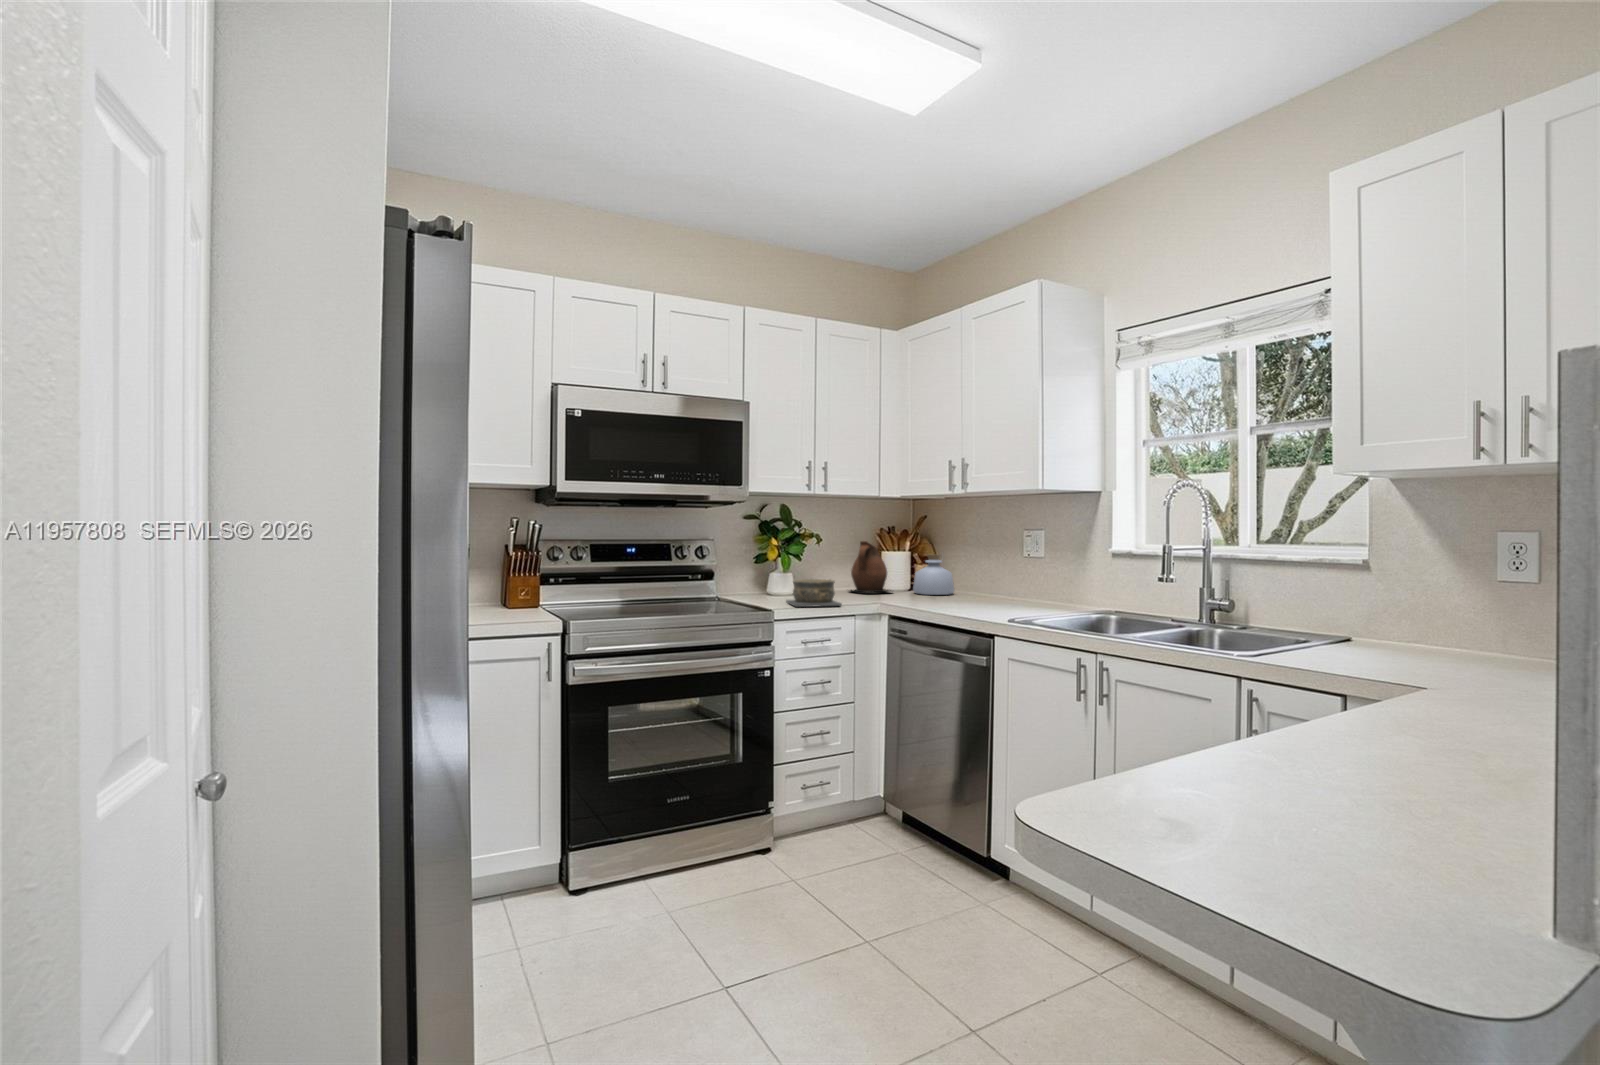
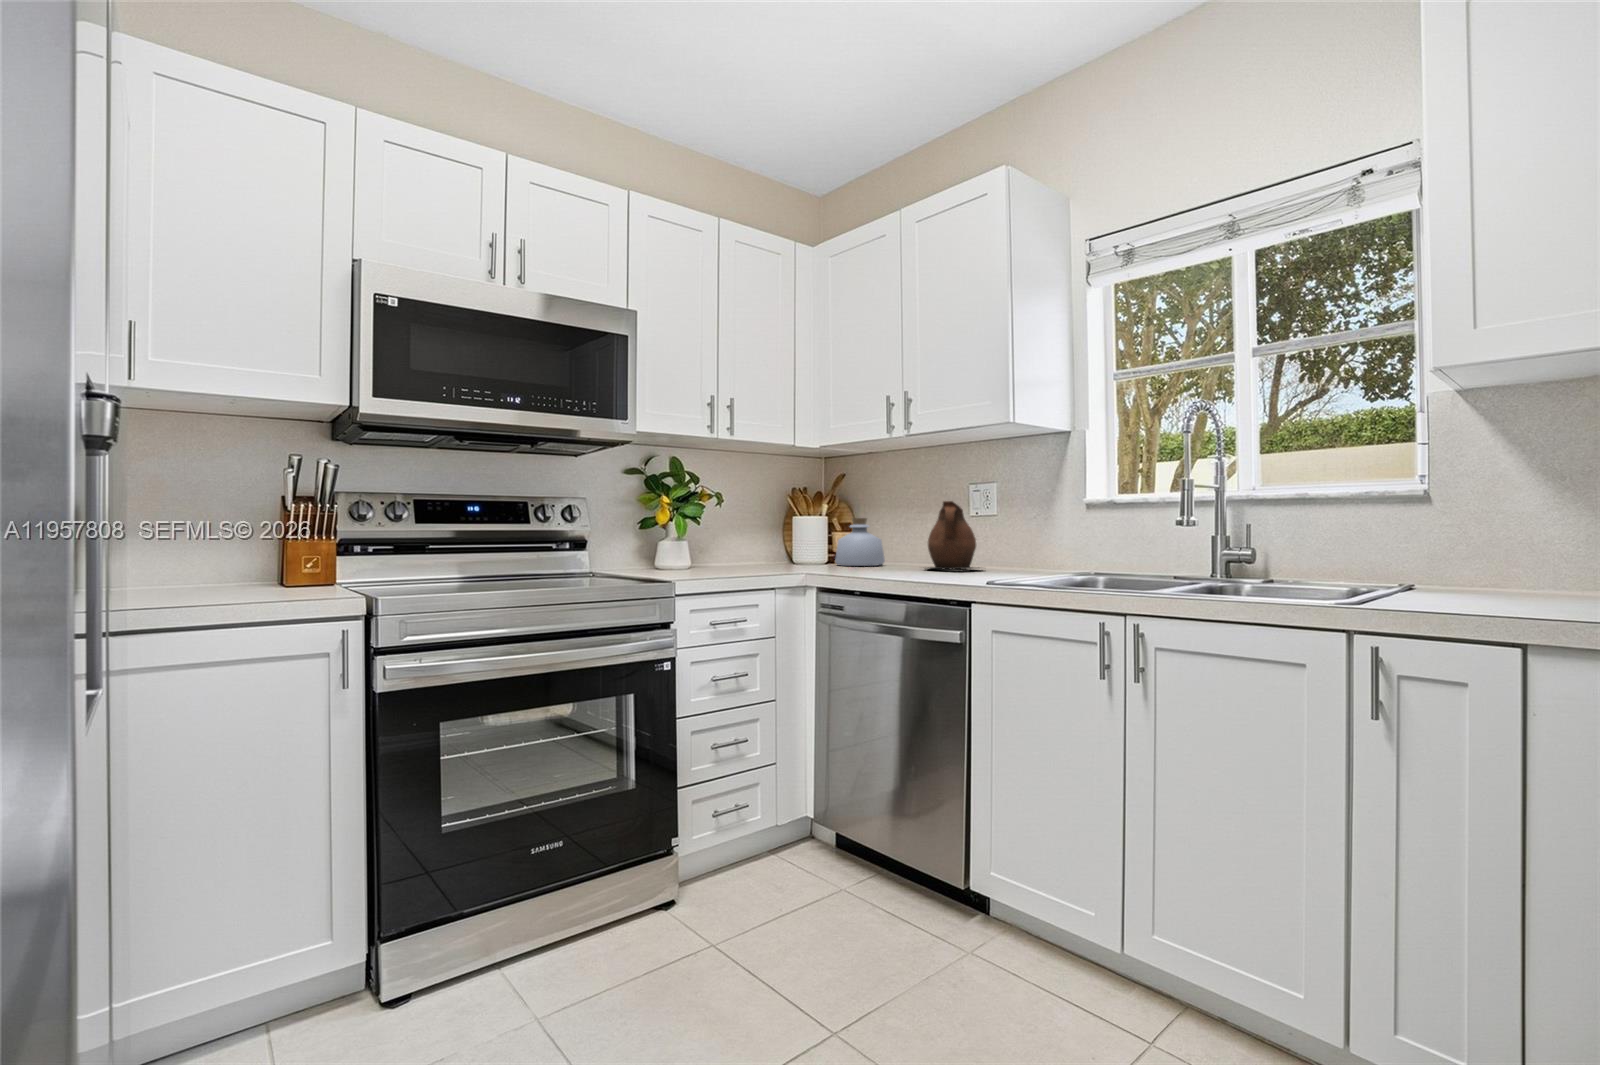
ceramic pitcher: present [851,541,891,593] -> present [928,501,976,569]
bowl: present [786,579,842,607] -> none [686,544,762,578]

